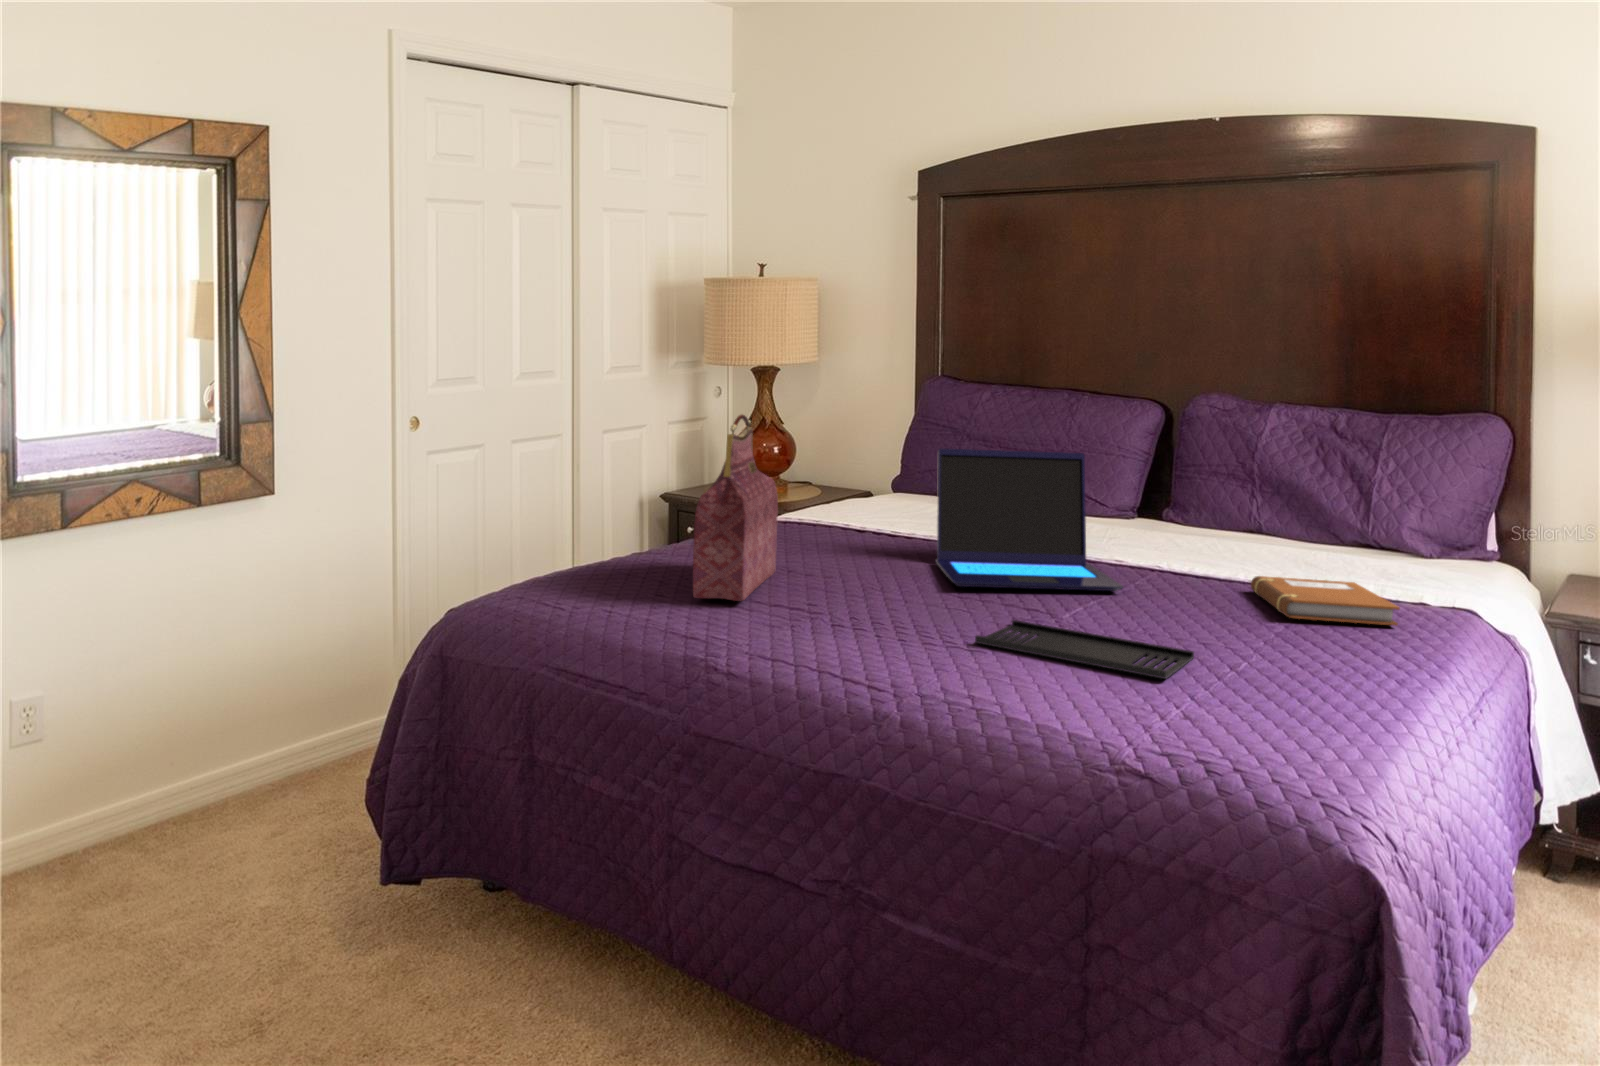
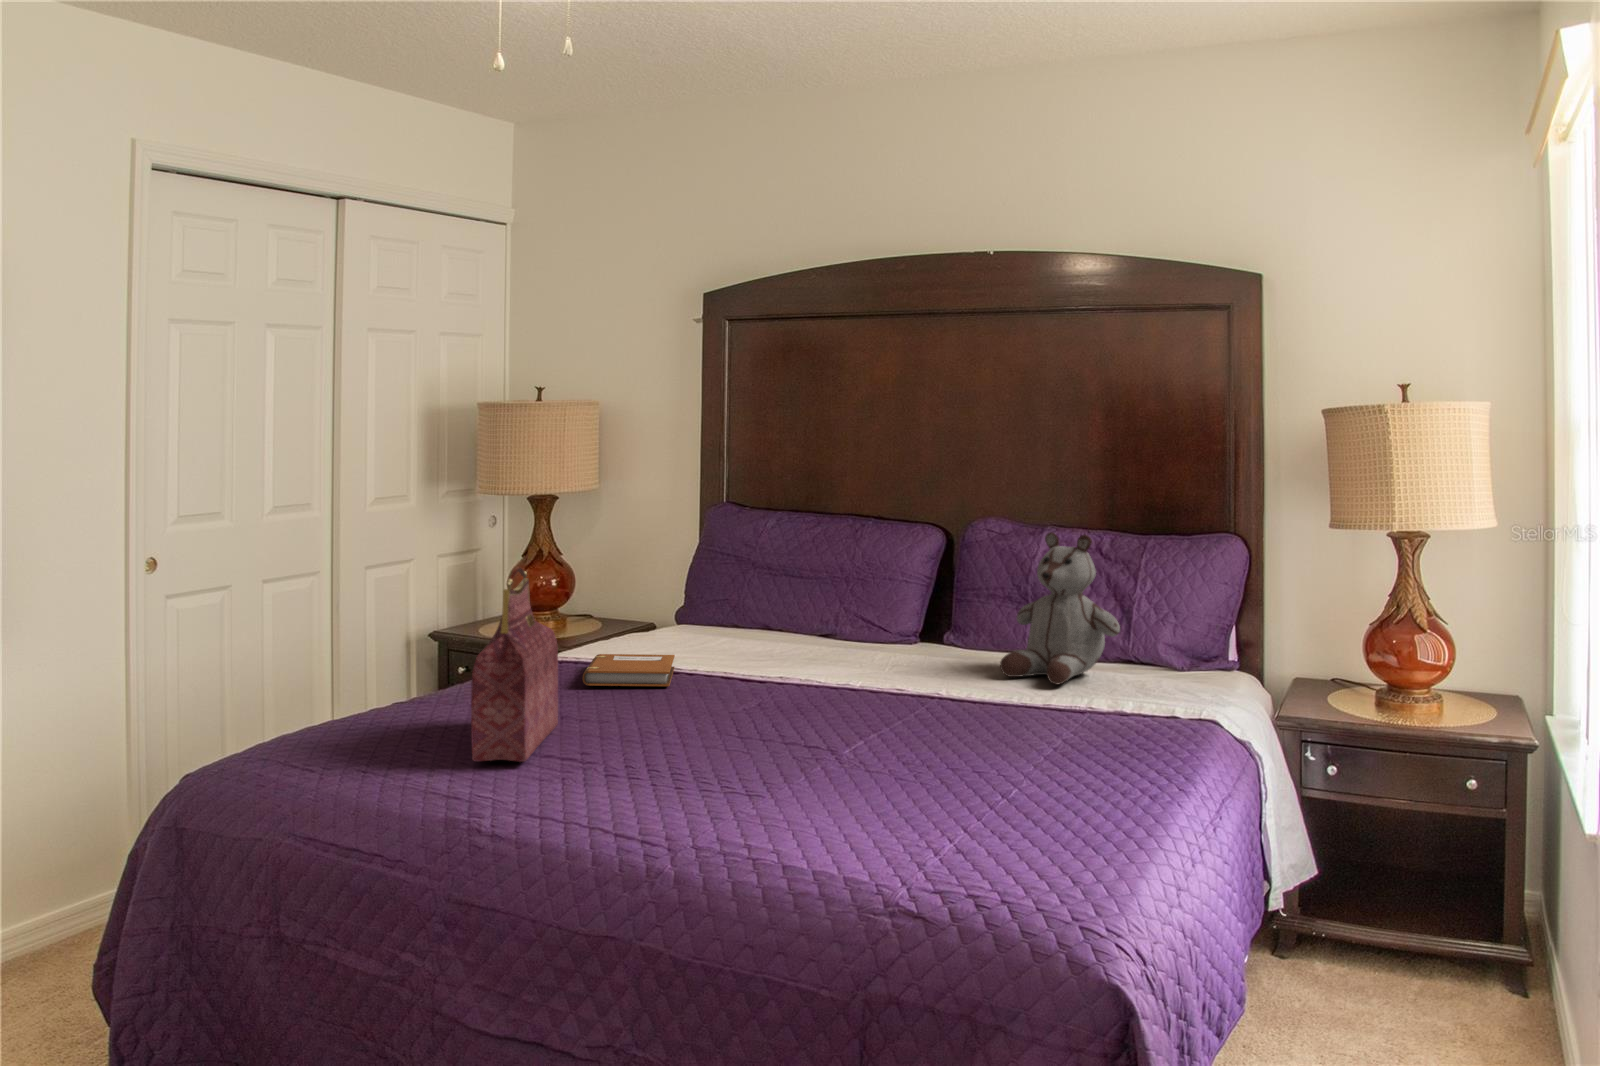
stuffed bear: none [1222,409,1359,565] -> present [1000,532,1120,685]
laptop: present [936,448,1124,591] -> none [720,585,907,729]
notebook: present [1251,576,1400,625] -> present [583,654,675,686]
tray: present [975,620,1194,679] -> none [763,762,970,814]

